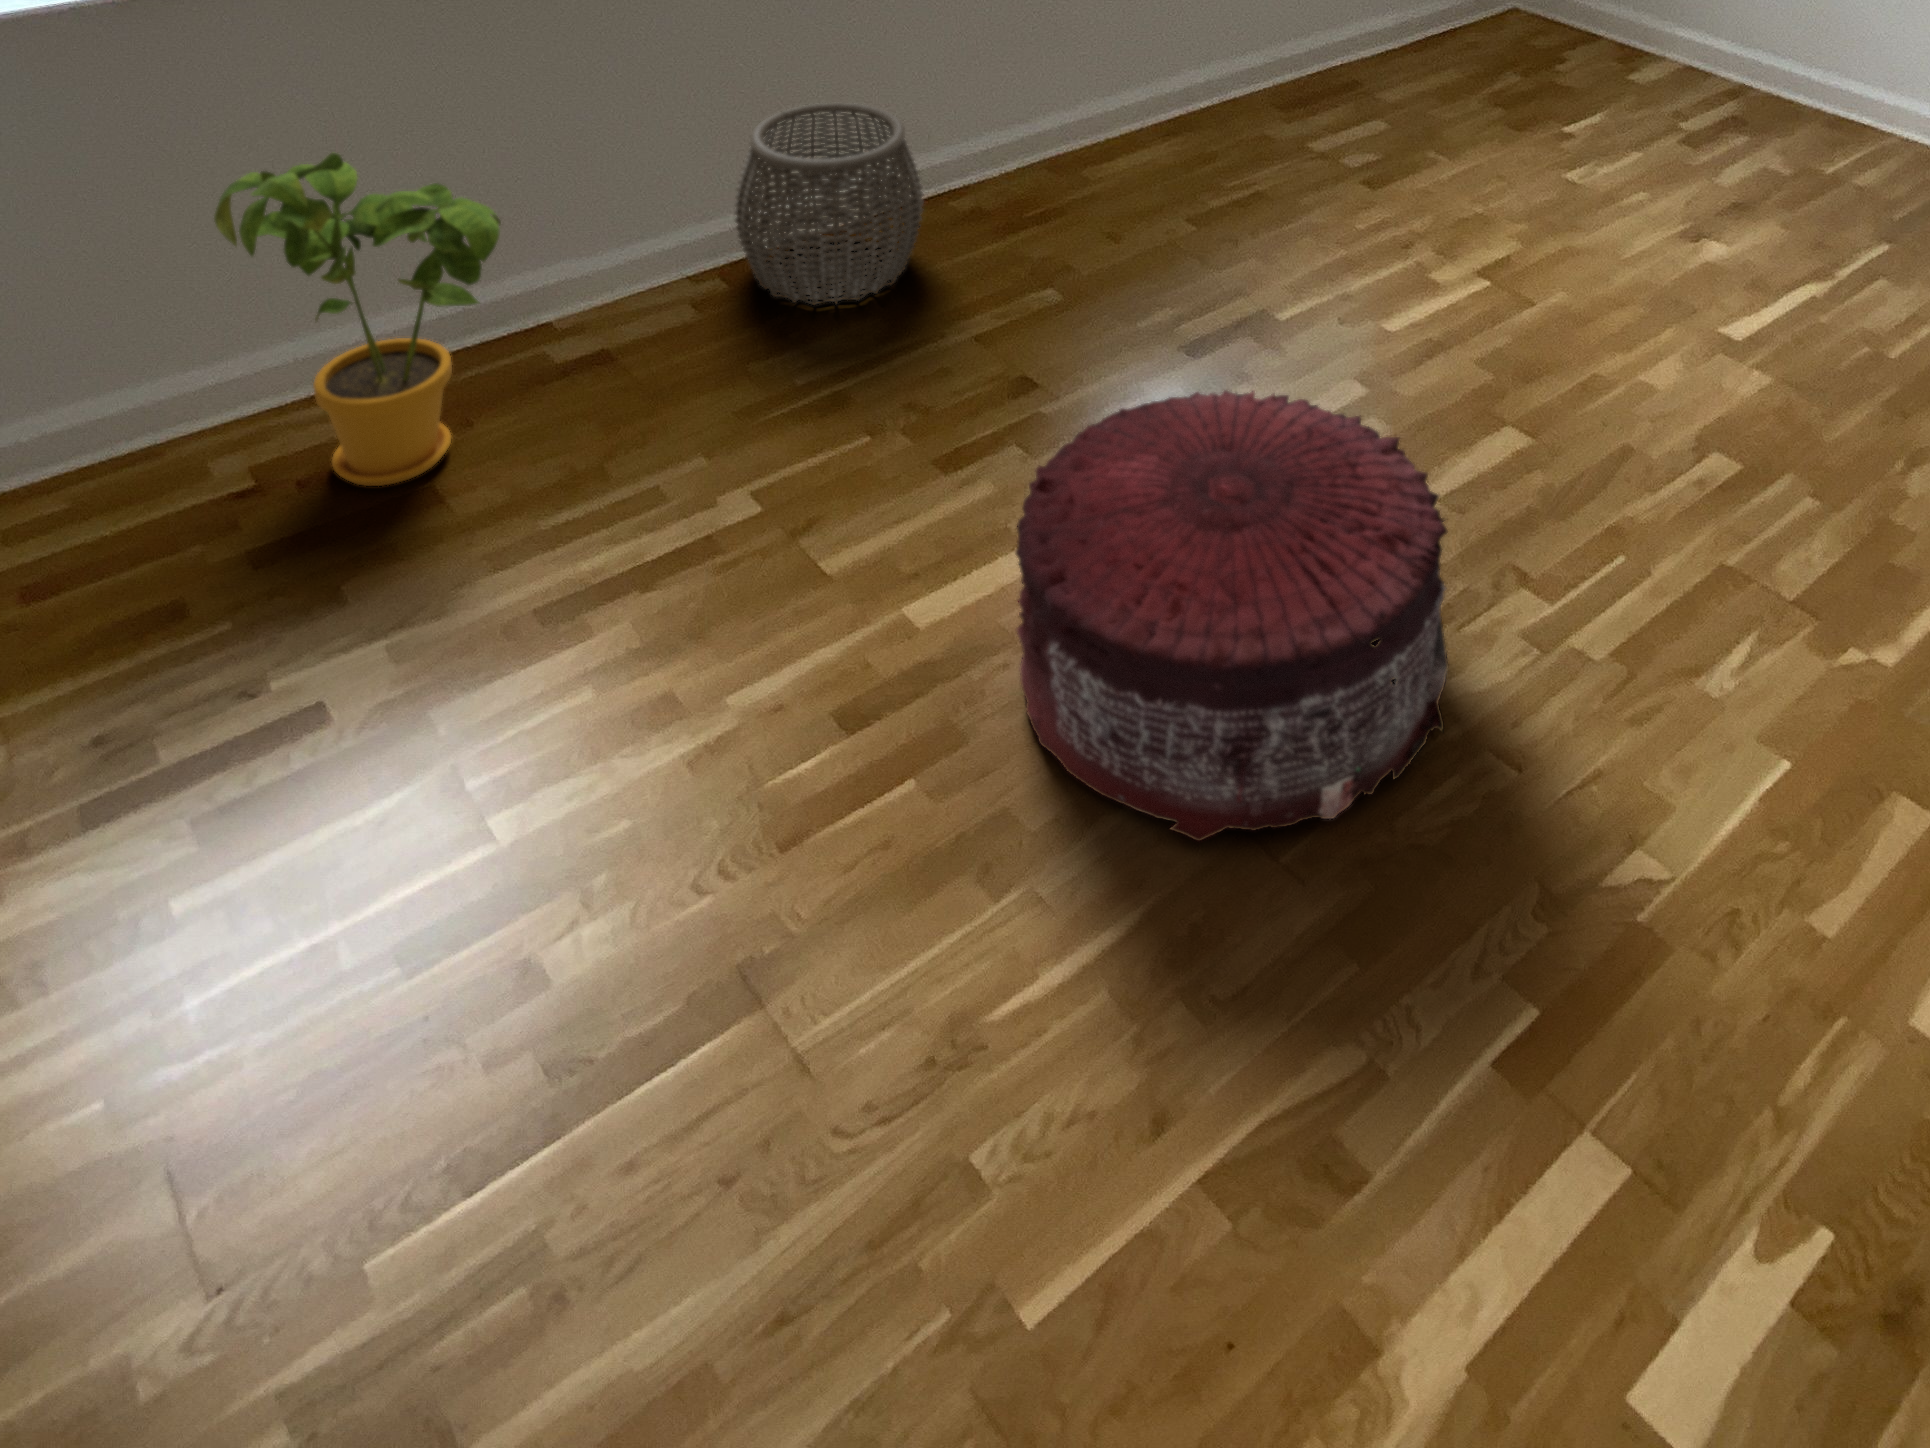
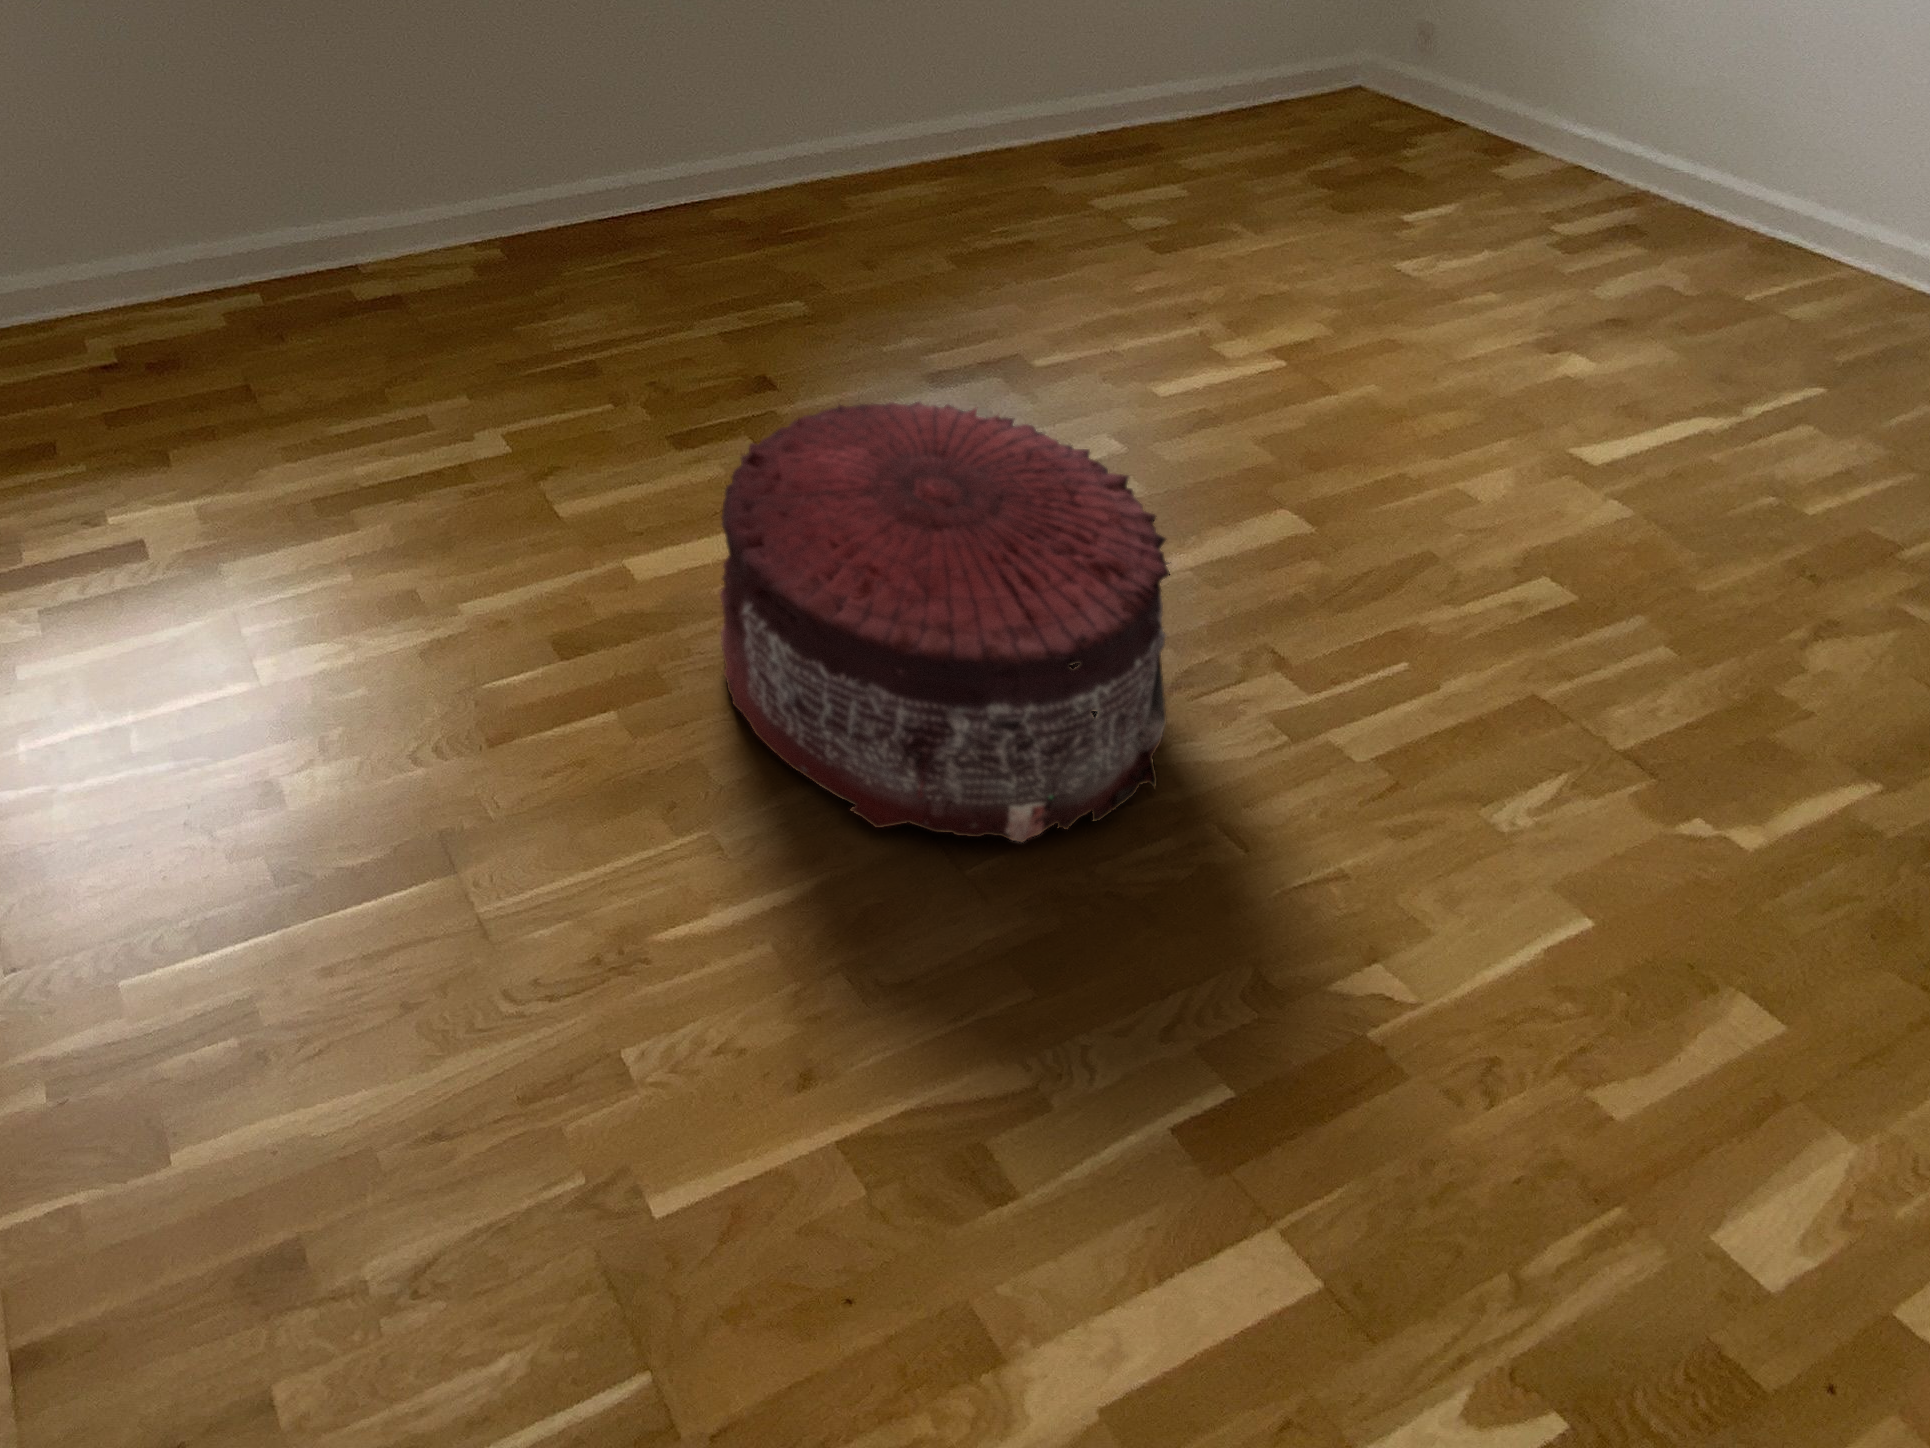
woven basket: present [735,103,923,305] -> none [514,106,684,291]
house plant: present [214,153,501,486] -> none [110,95,318,382]

